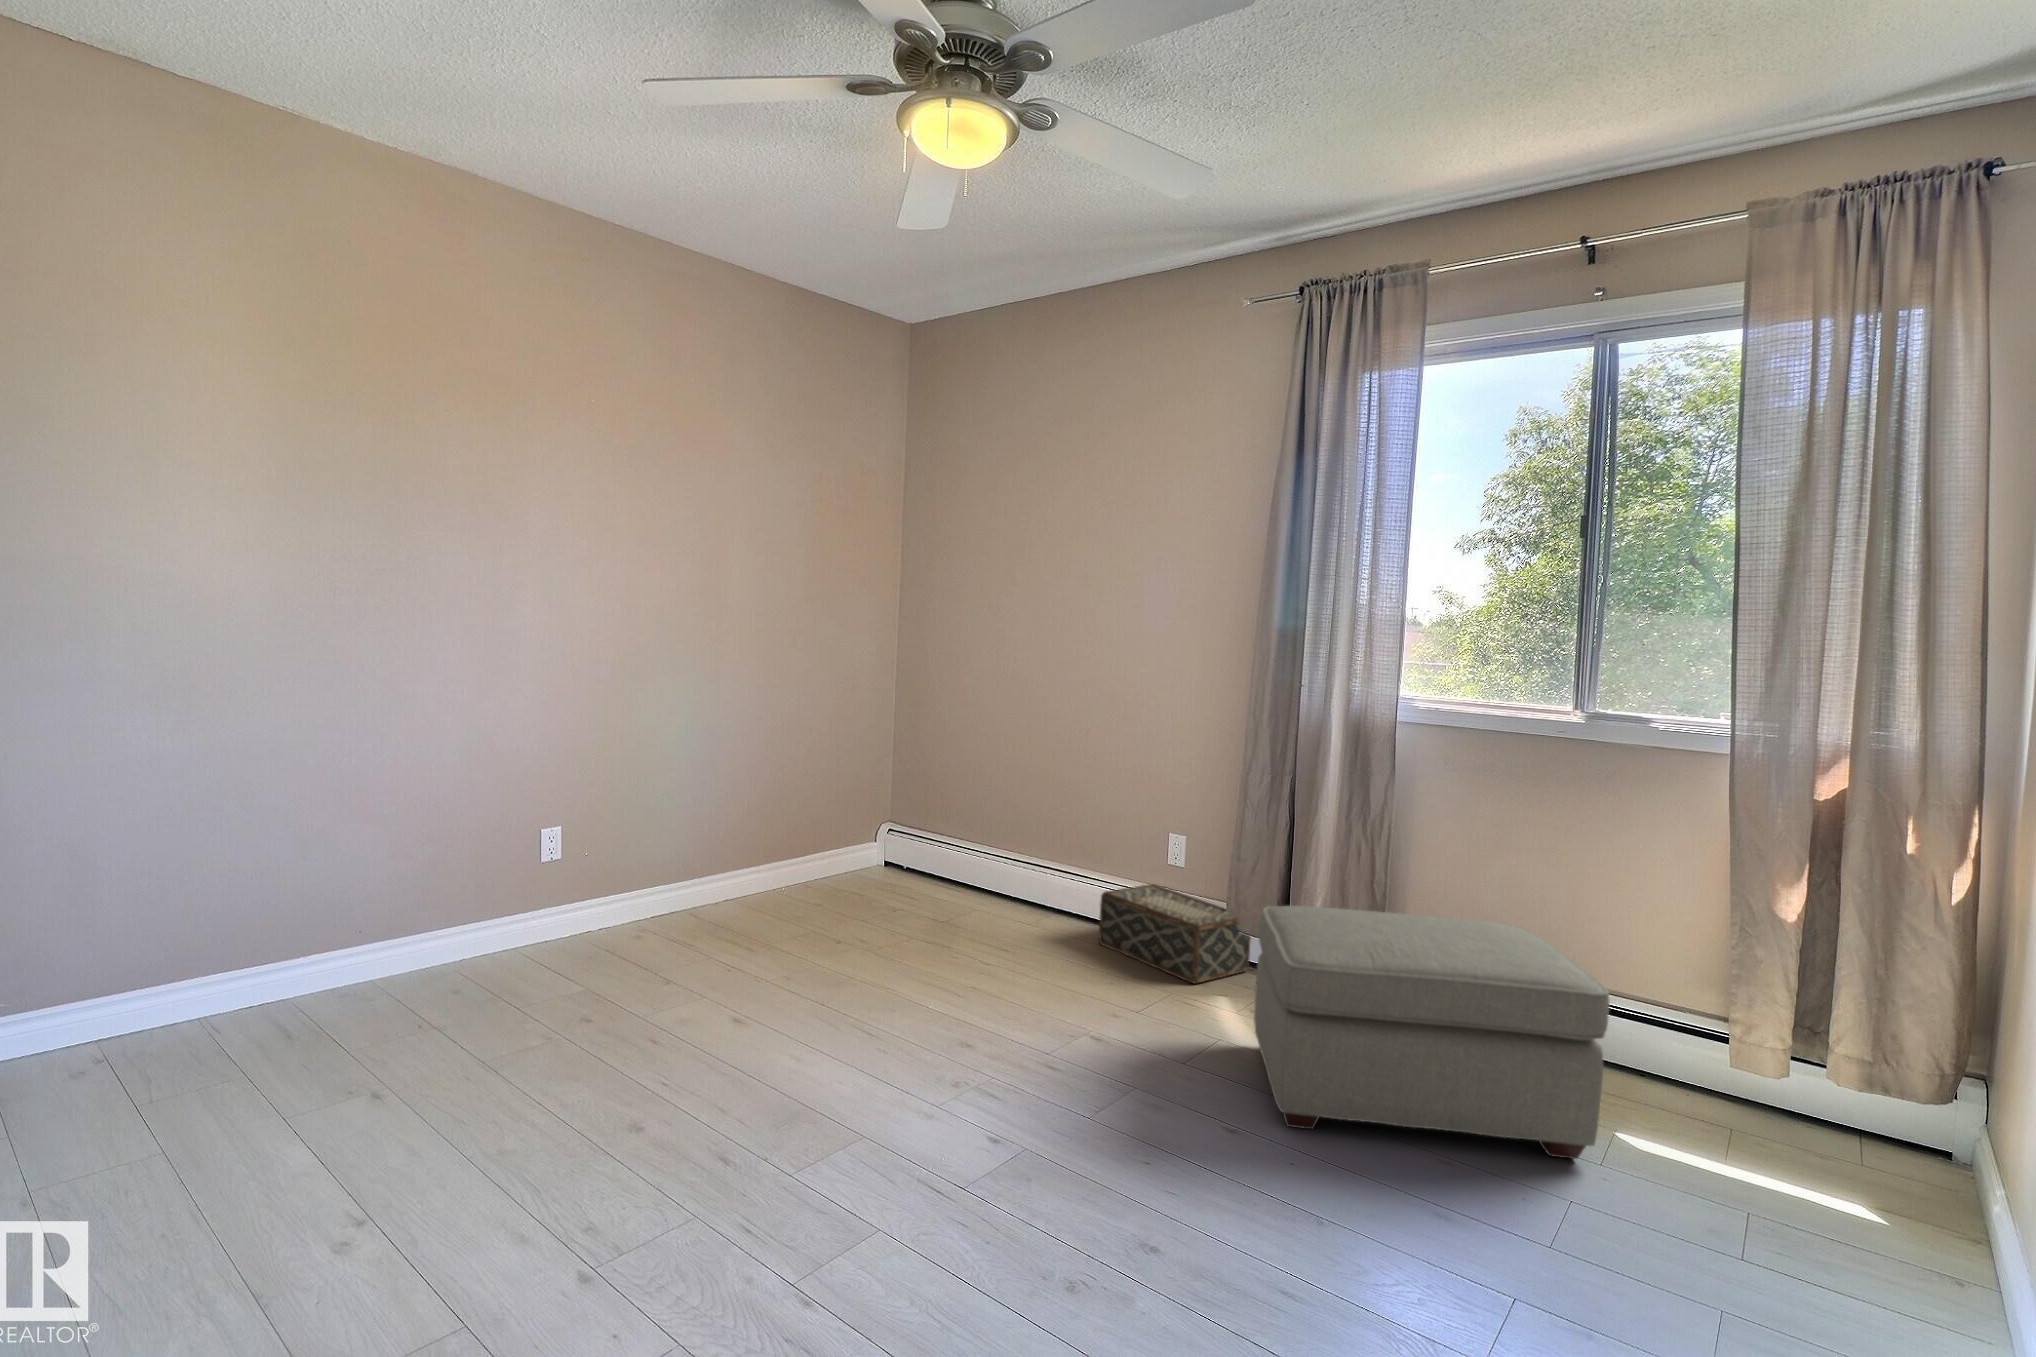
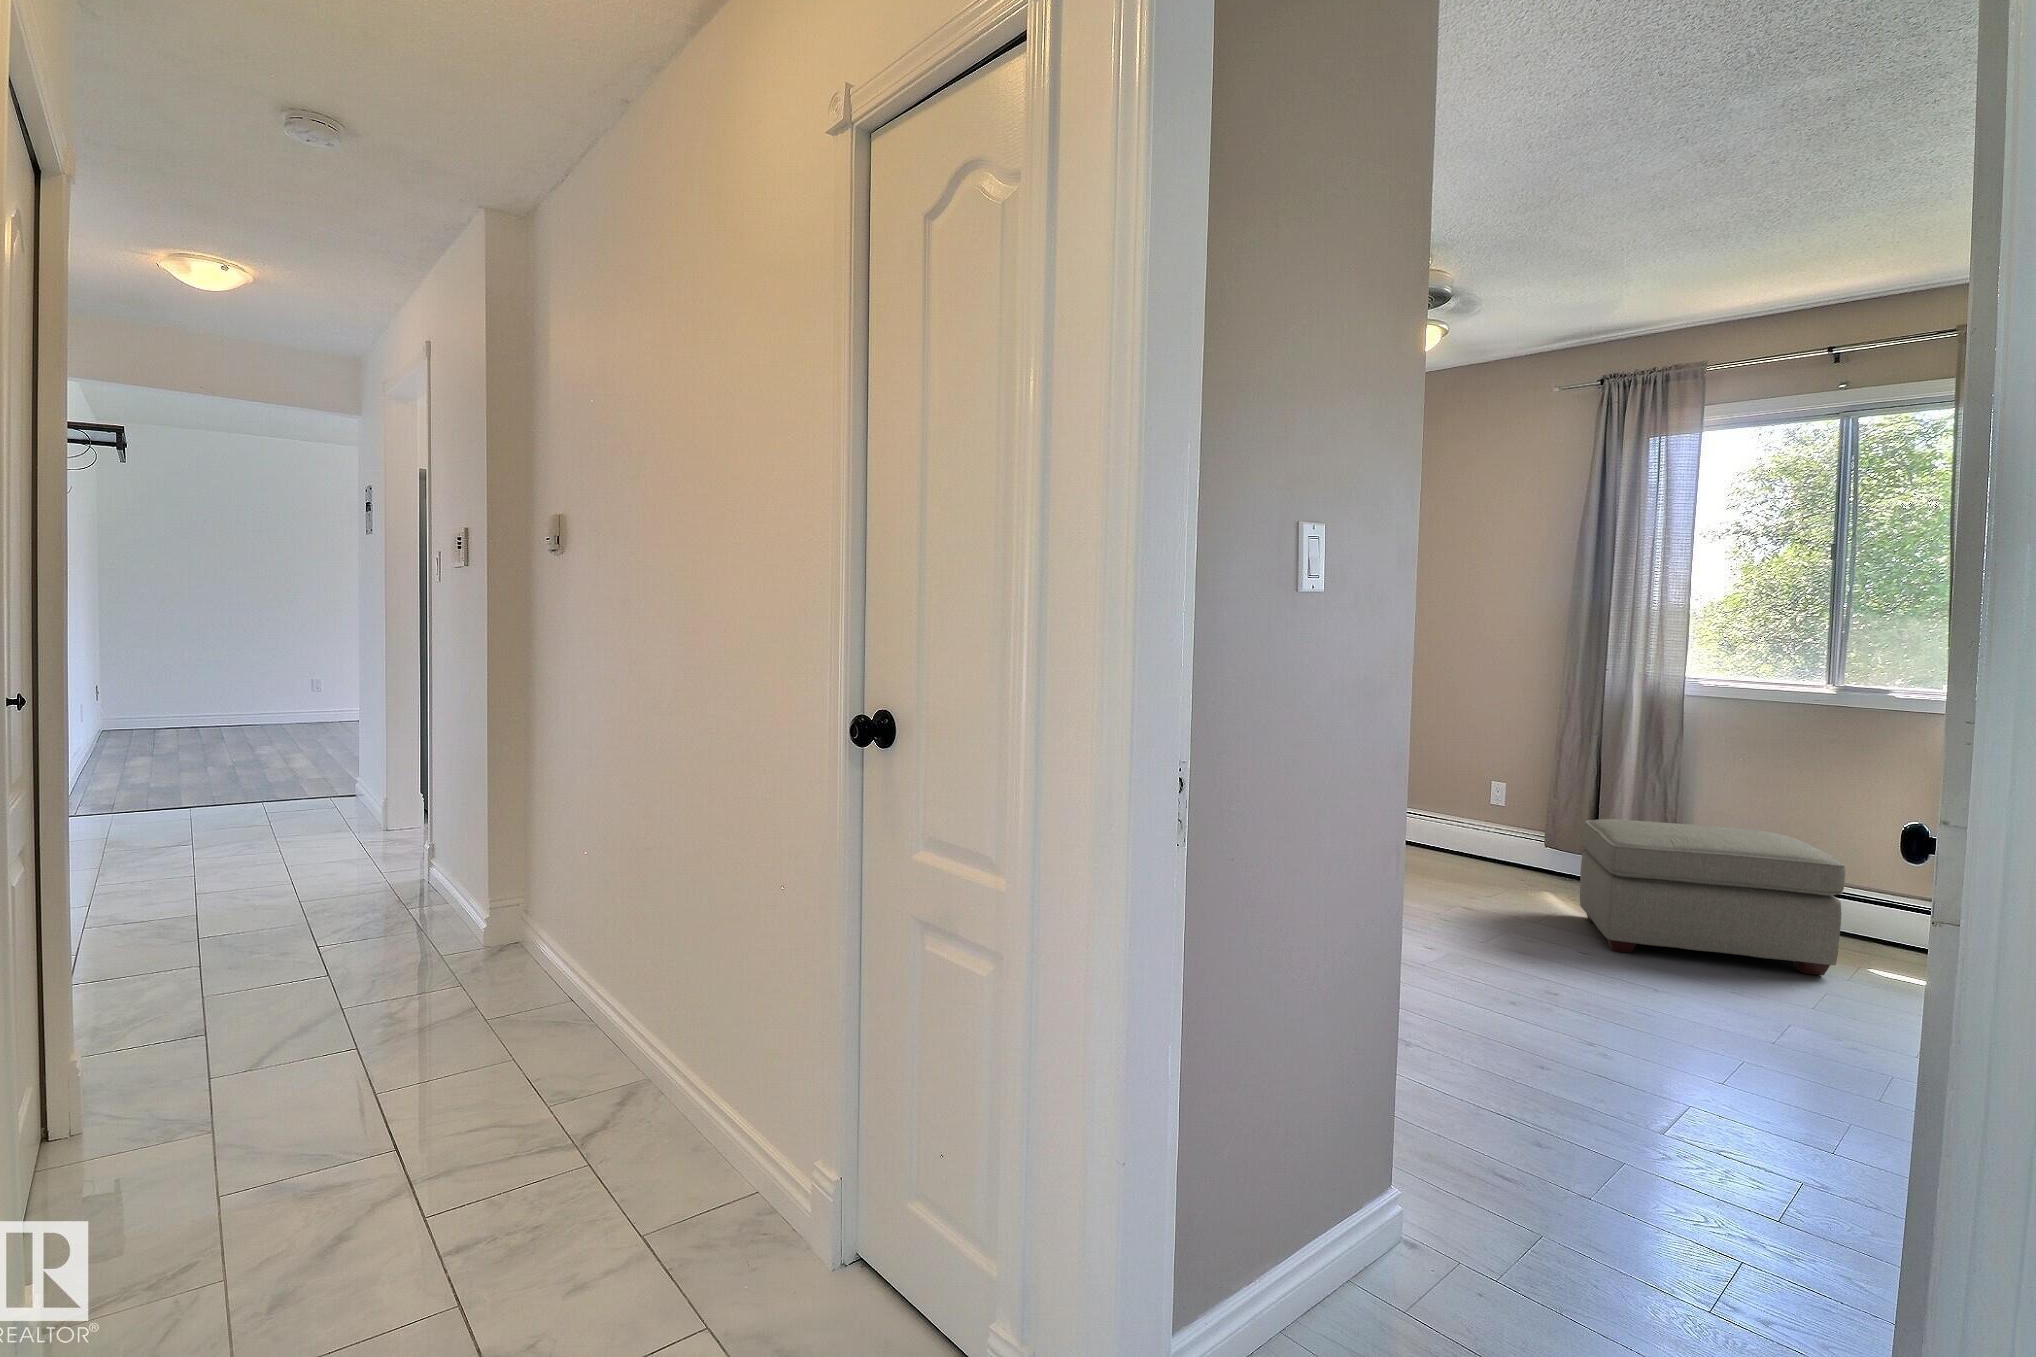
woven basket: present [1099,884,1251,984] -> none [1441,820,1566,884]

